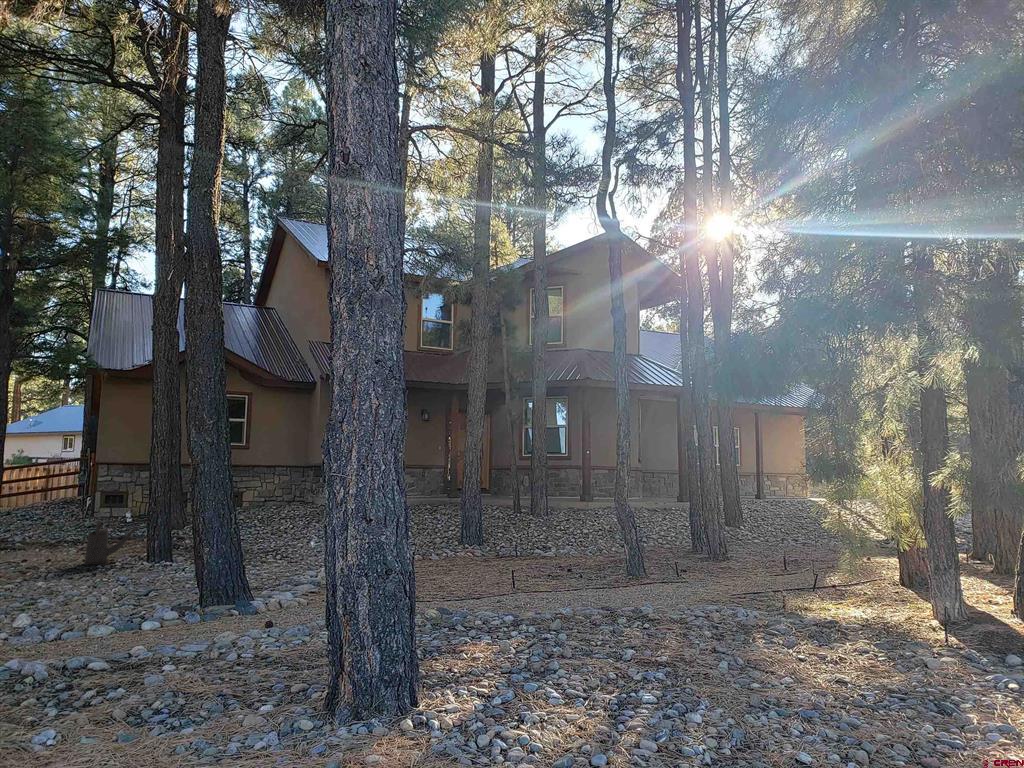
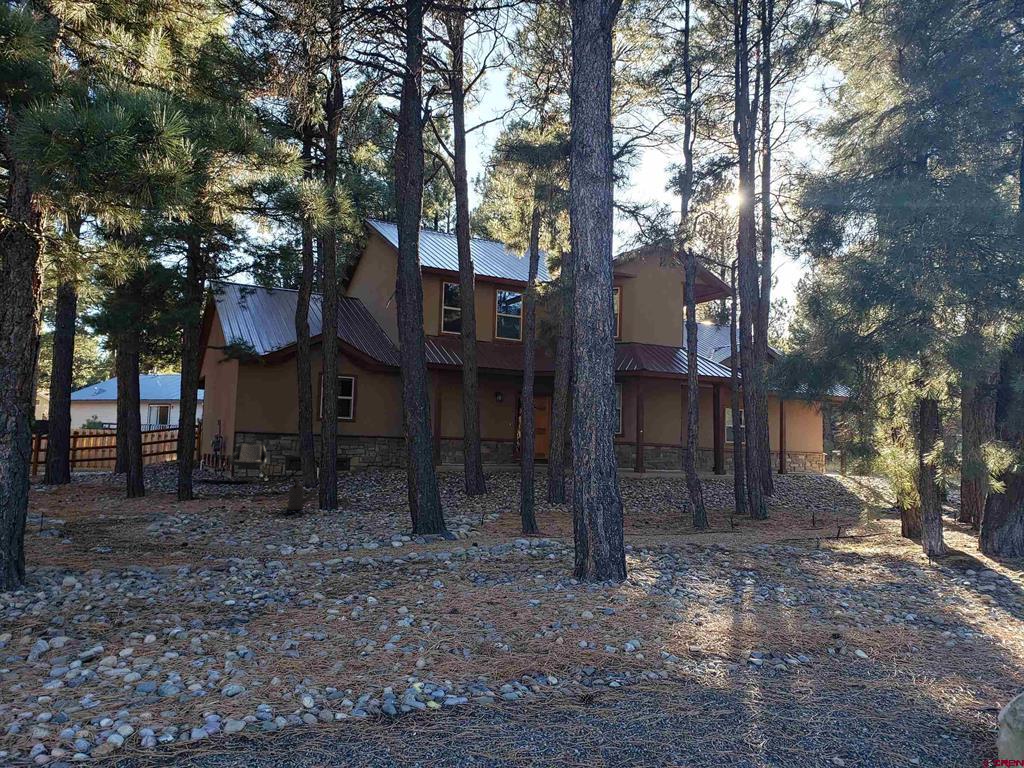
lounge chair: none [82,475,135,525] -> present [229,443,267,483]

